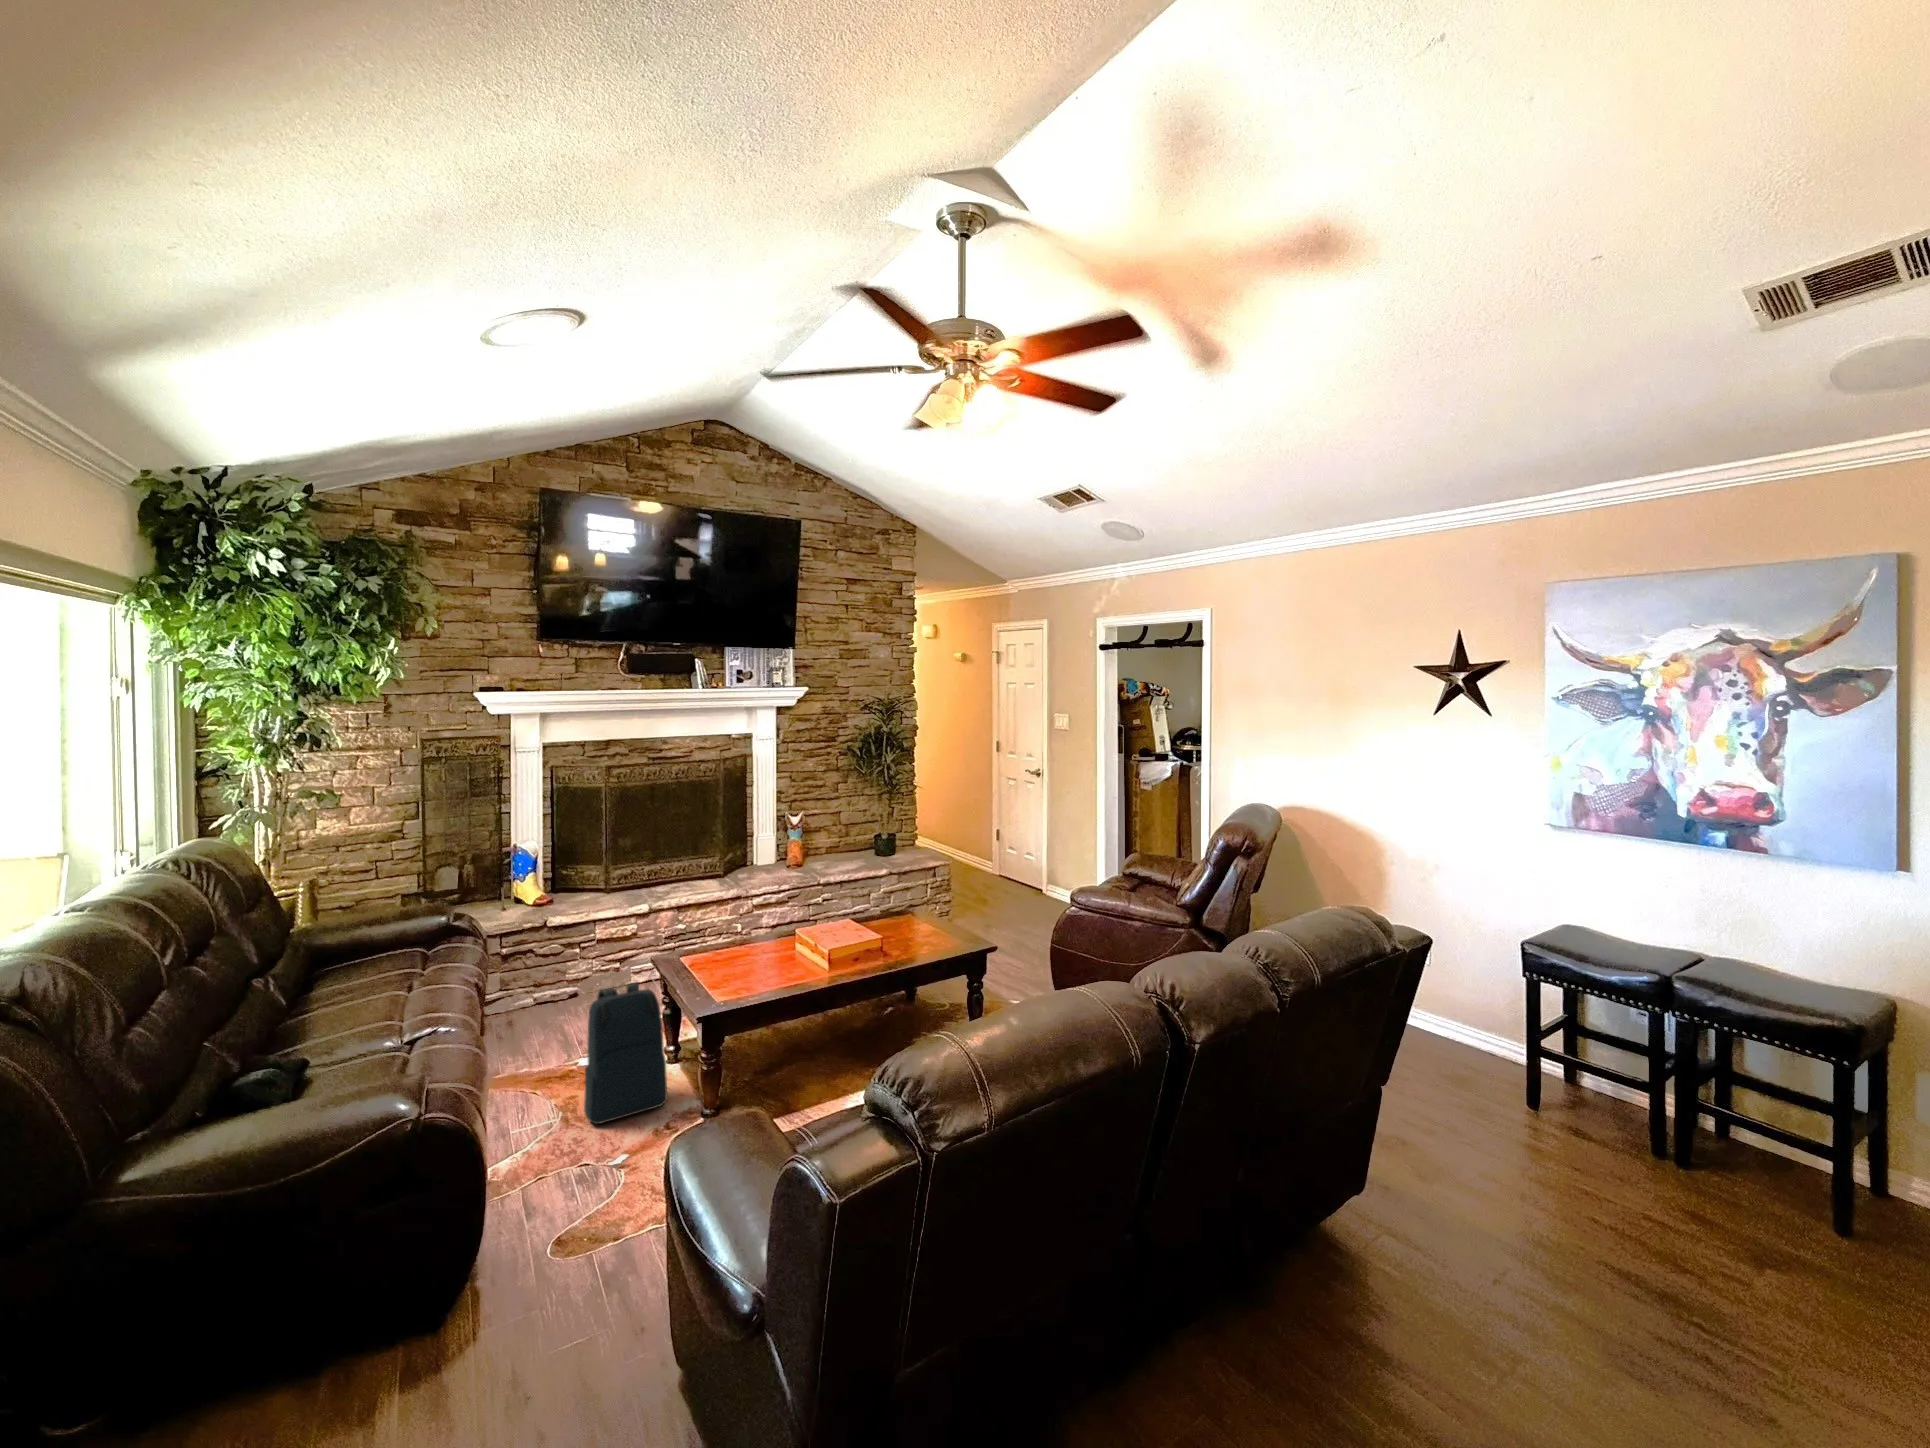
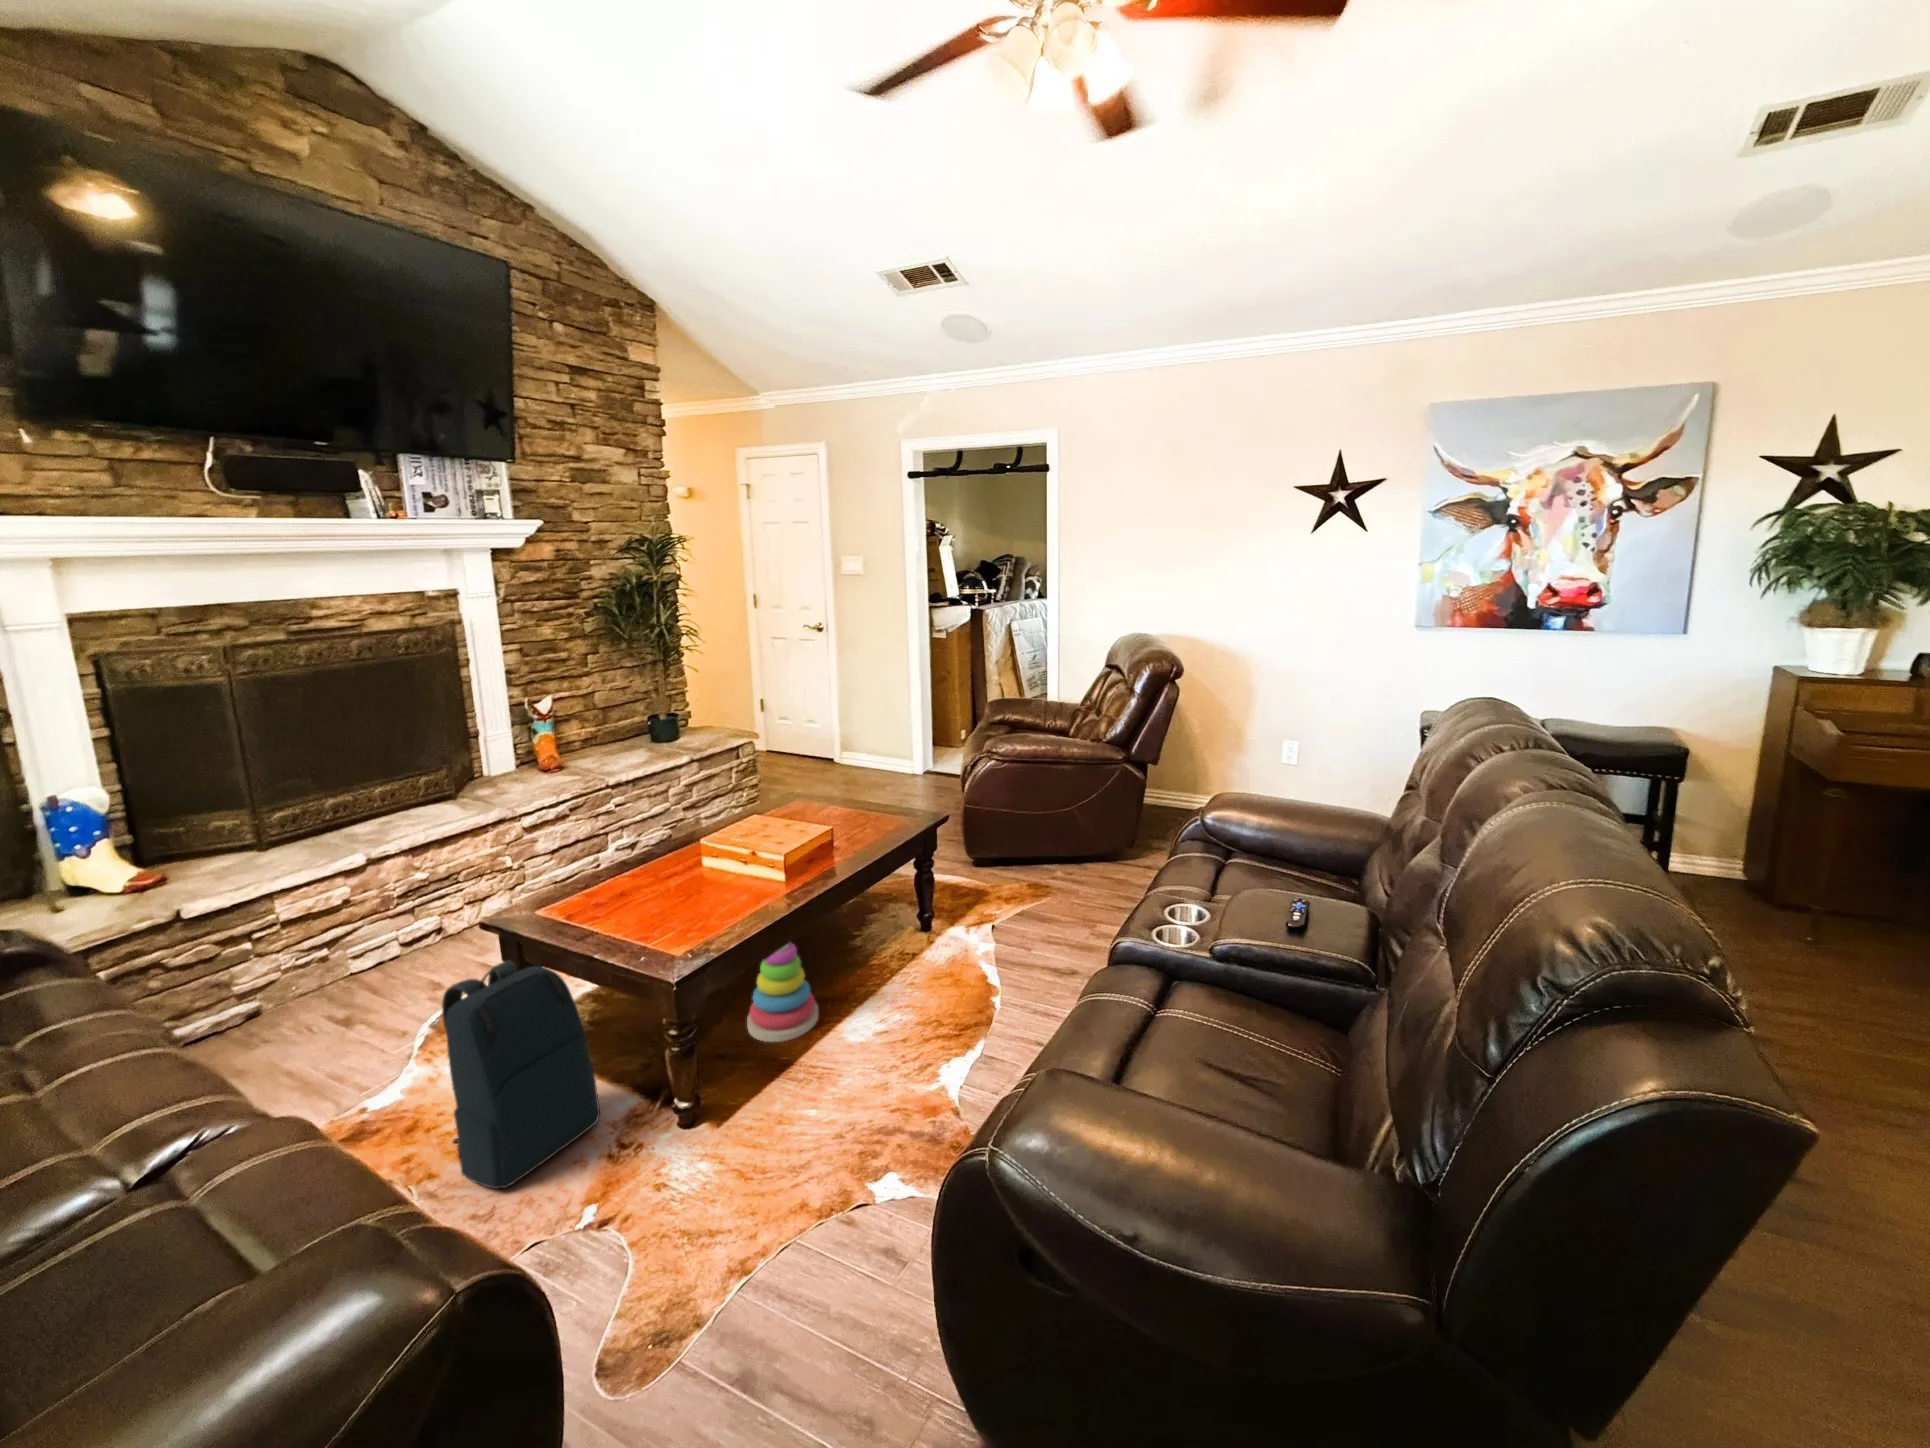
stacking toy: none [784,1014,837,1092] -> present [747,943,818,1042]

